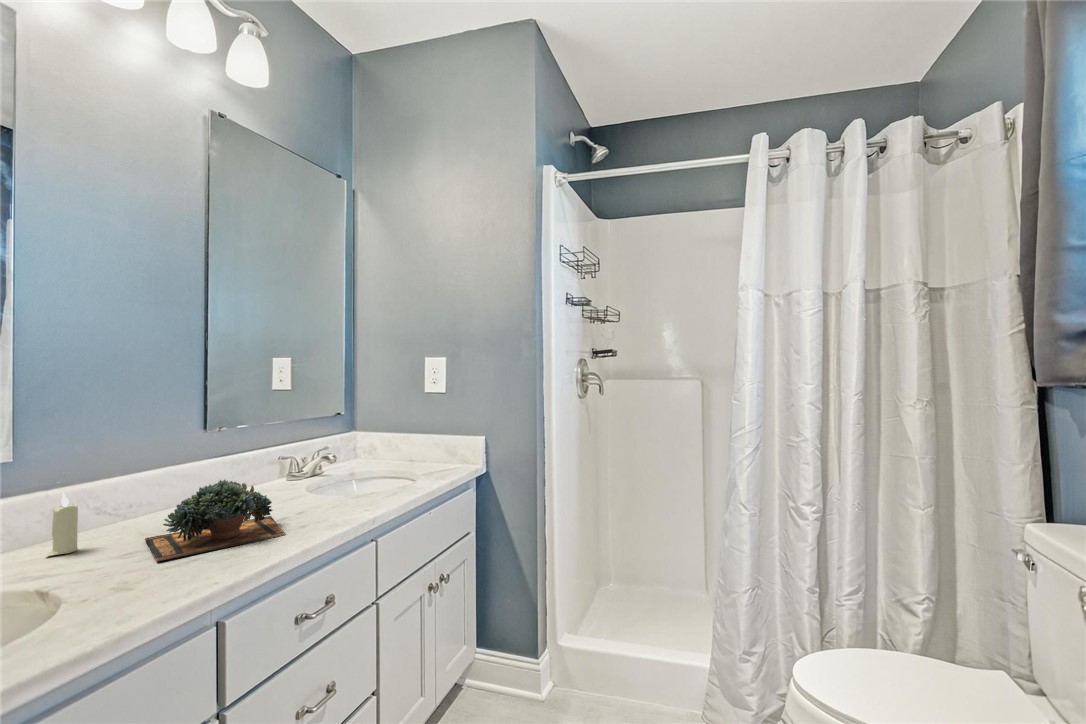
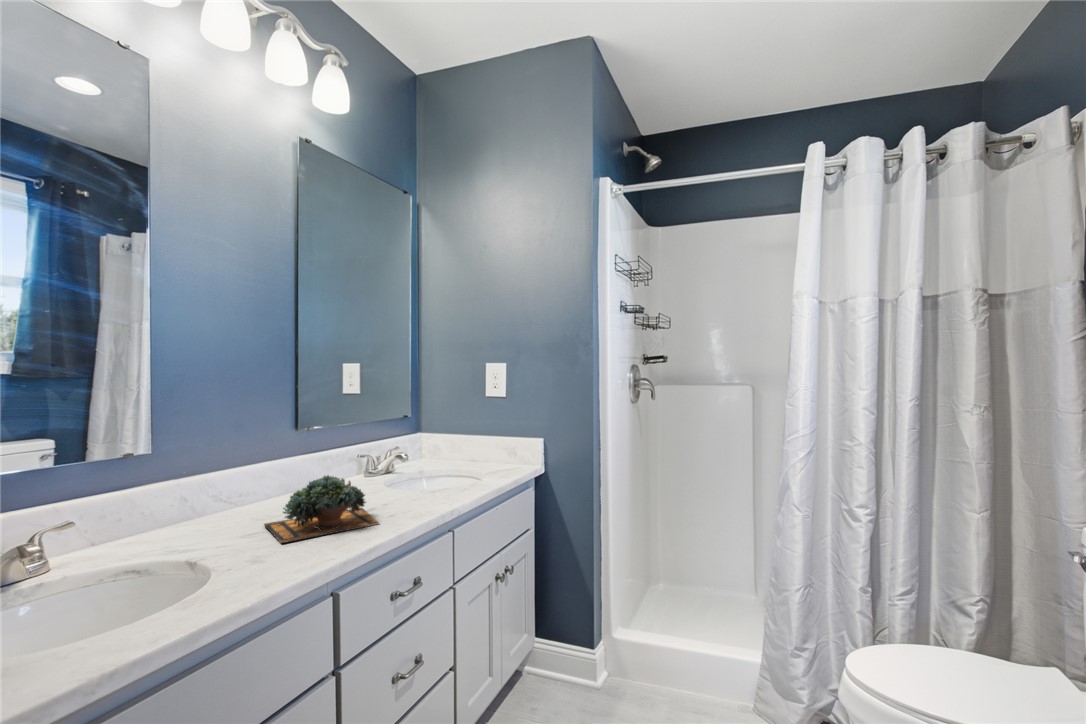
candle: present [46,493,78,556] -> none [188,484,212,537]

